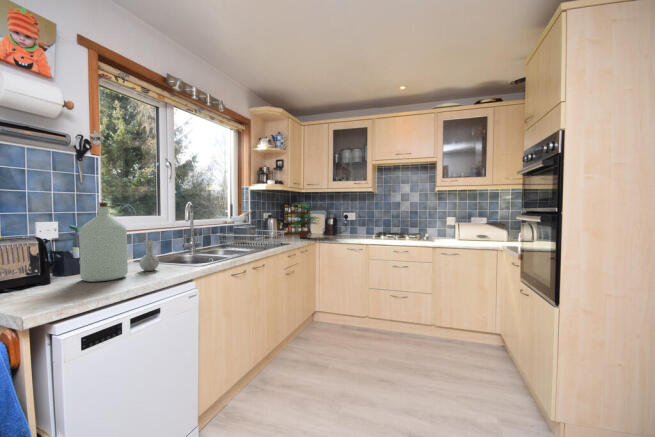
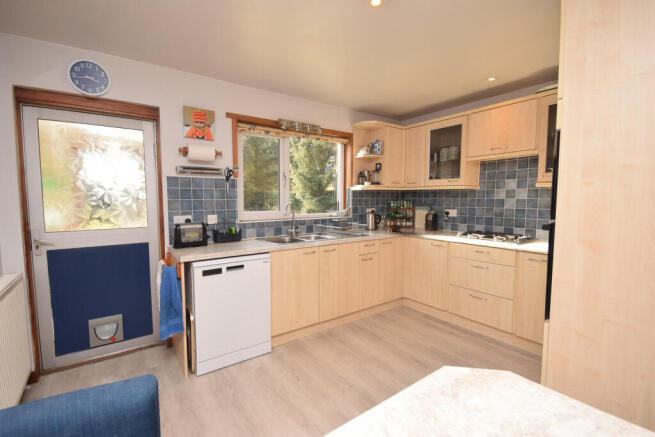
bottle: present [79,202,159,282] -> none [215,206,256,247]

